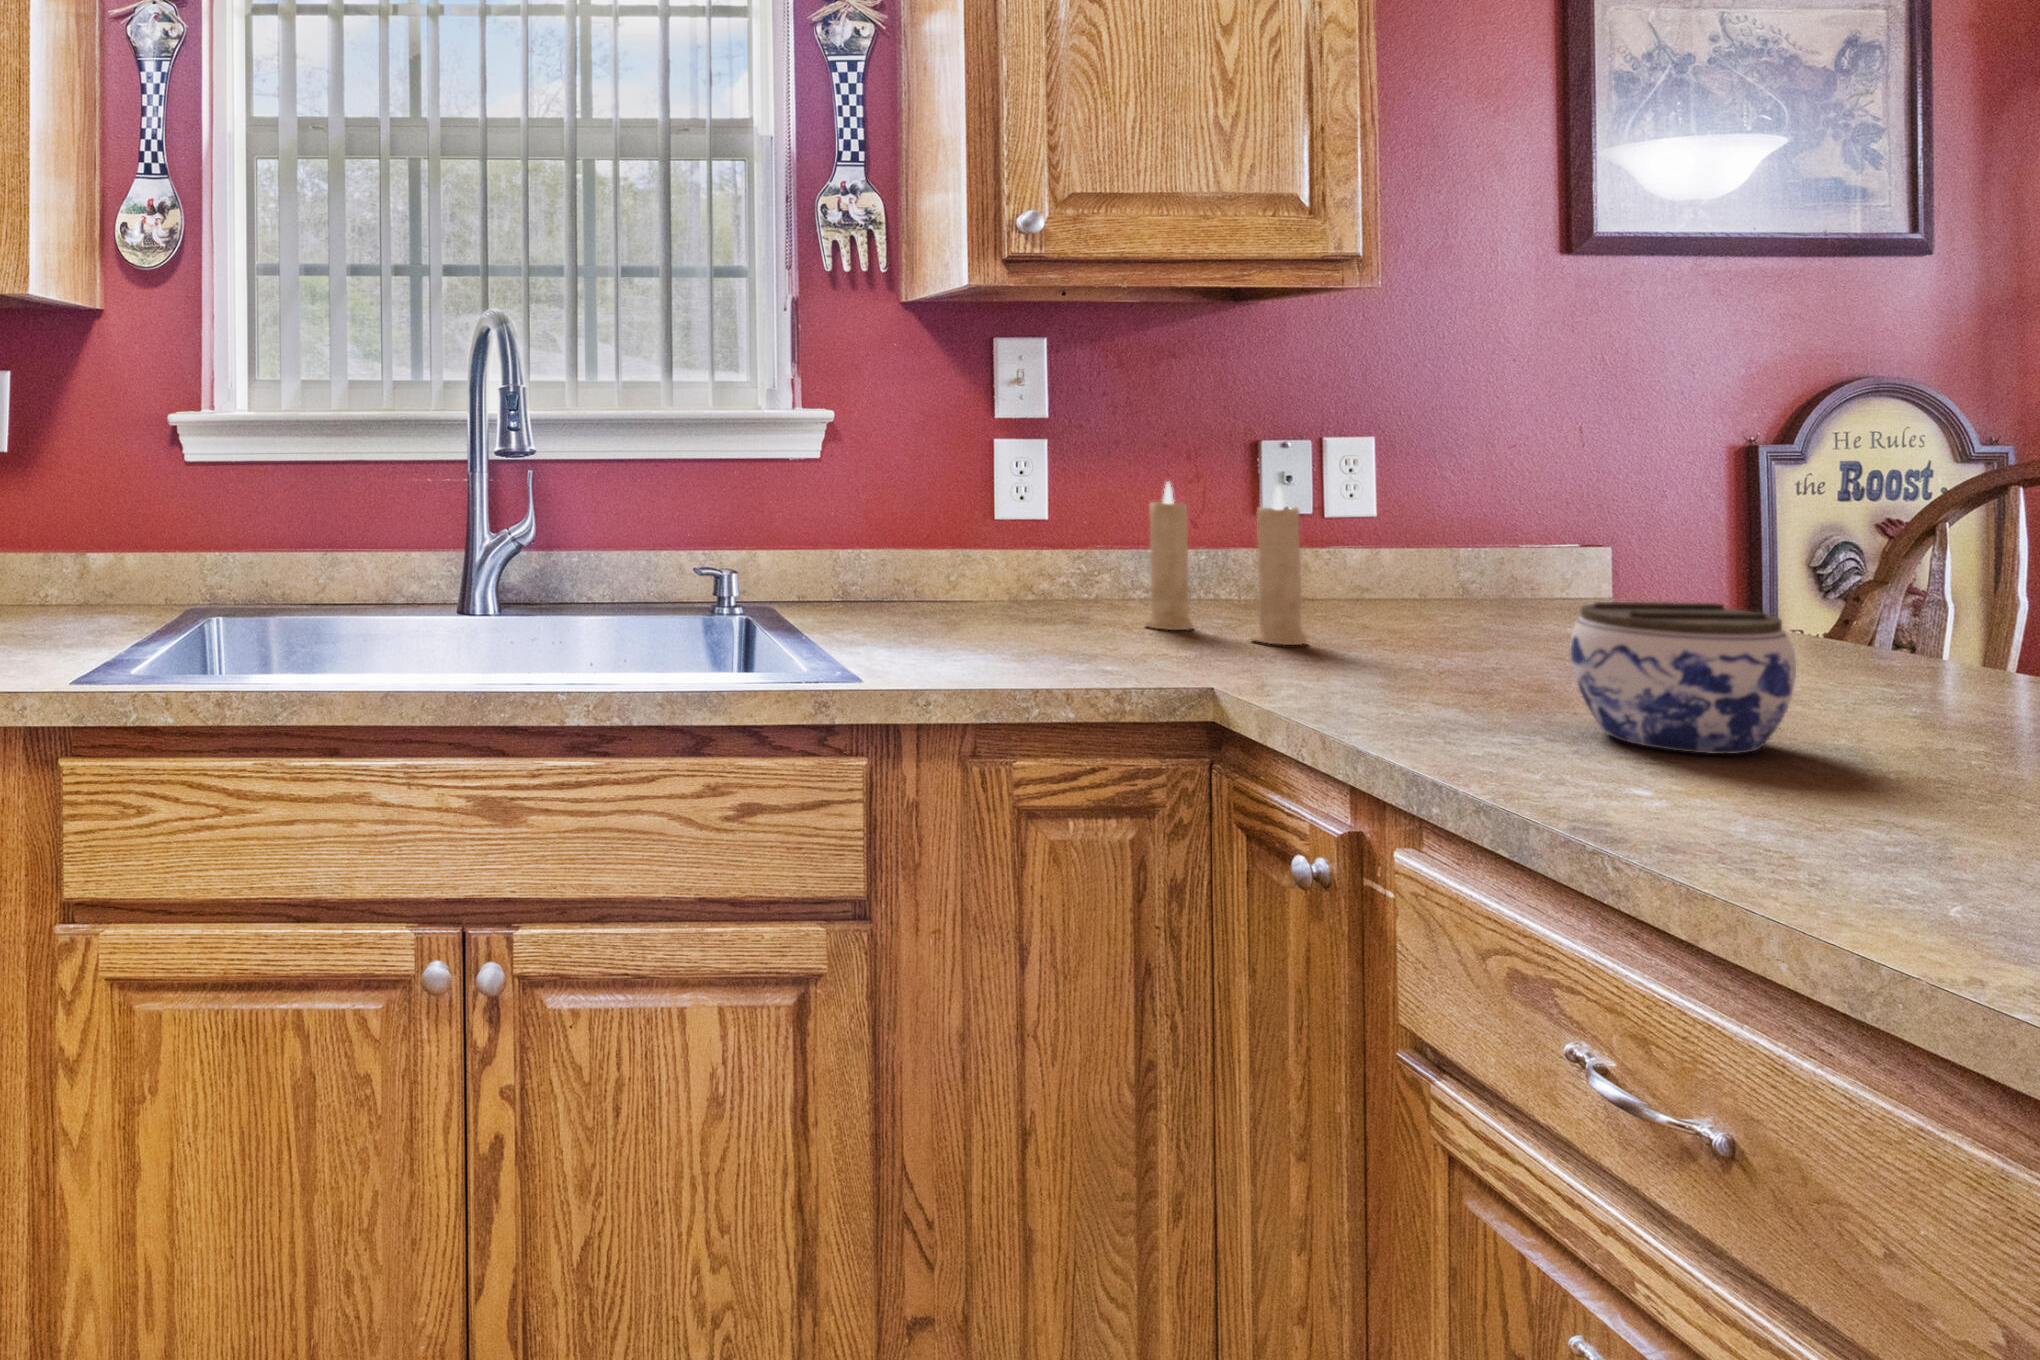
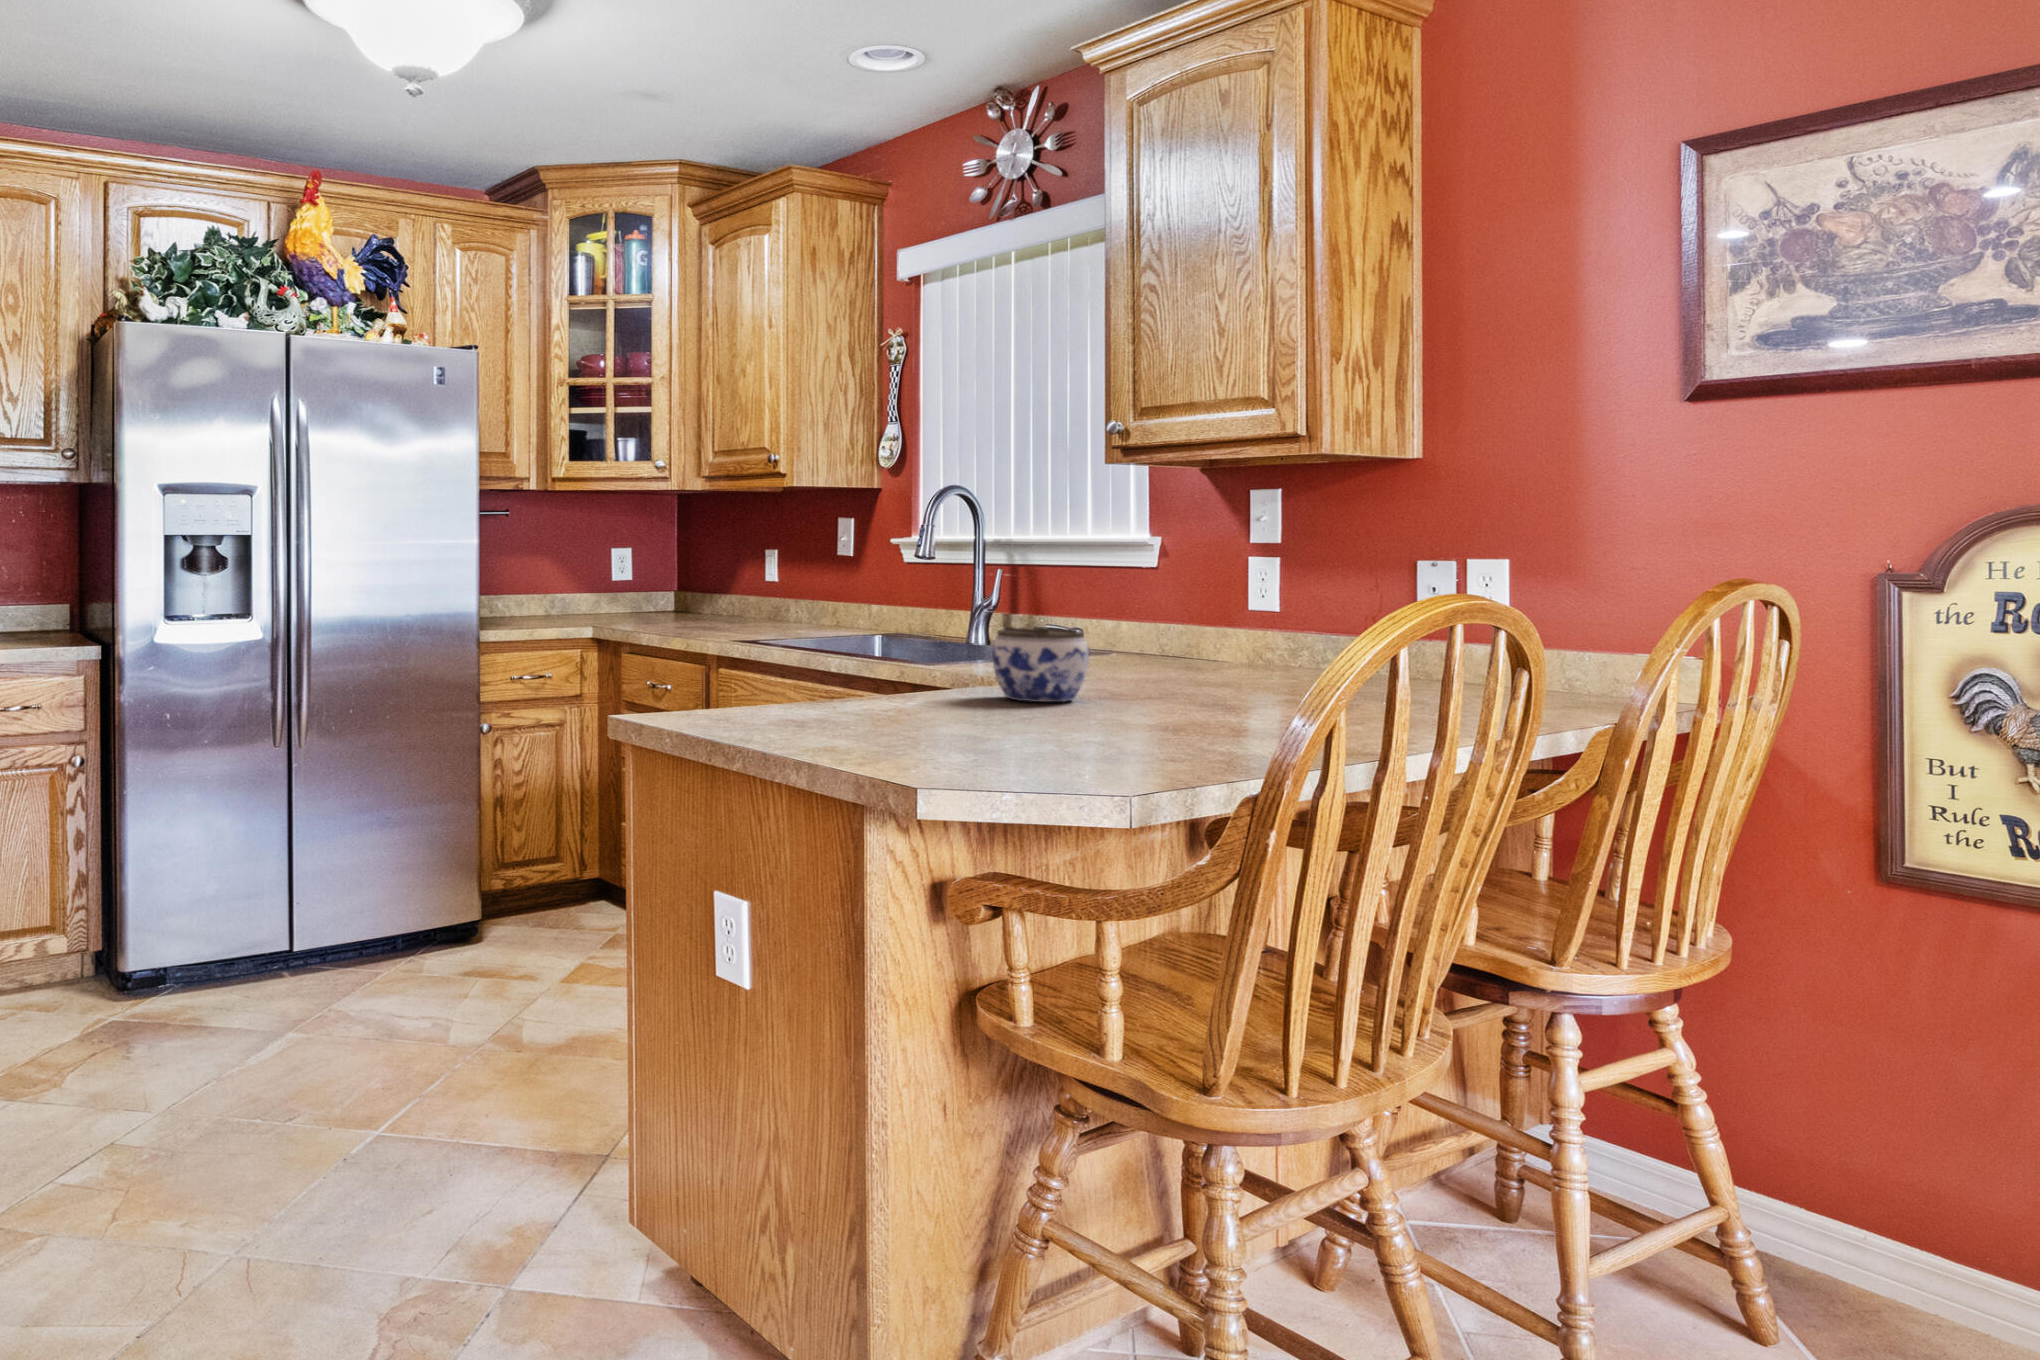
candle: present [1144,482,1307,645] -> none [1191,579,1229,681]

